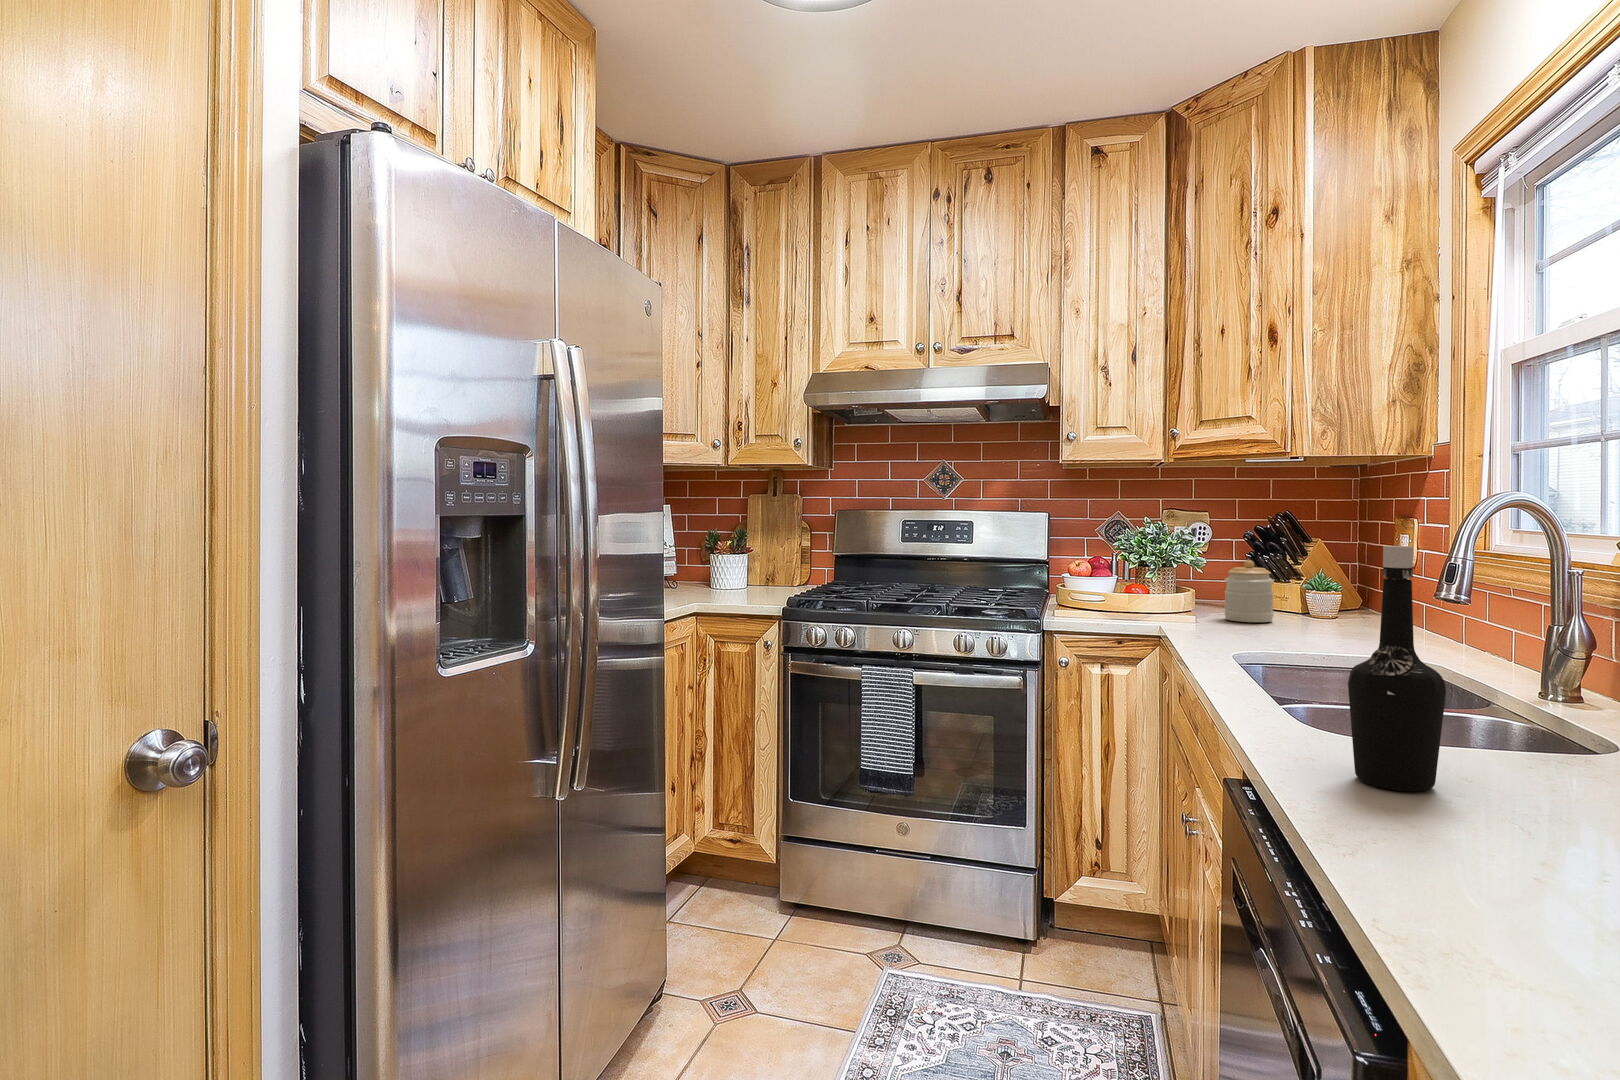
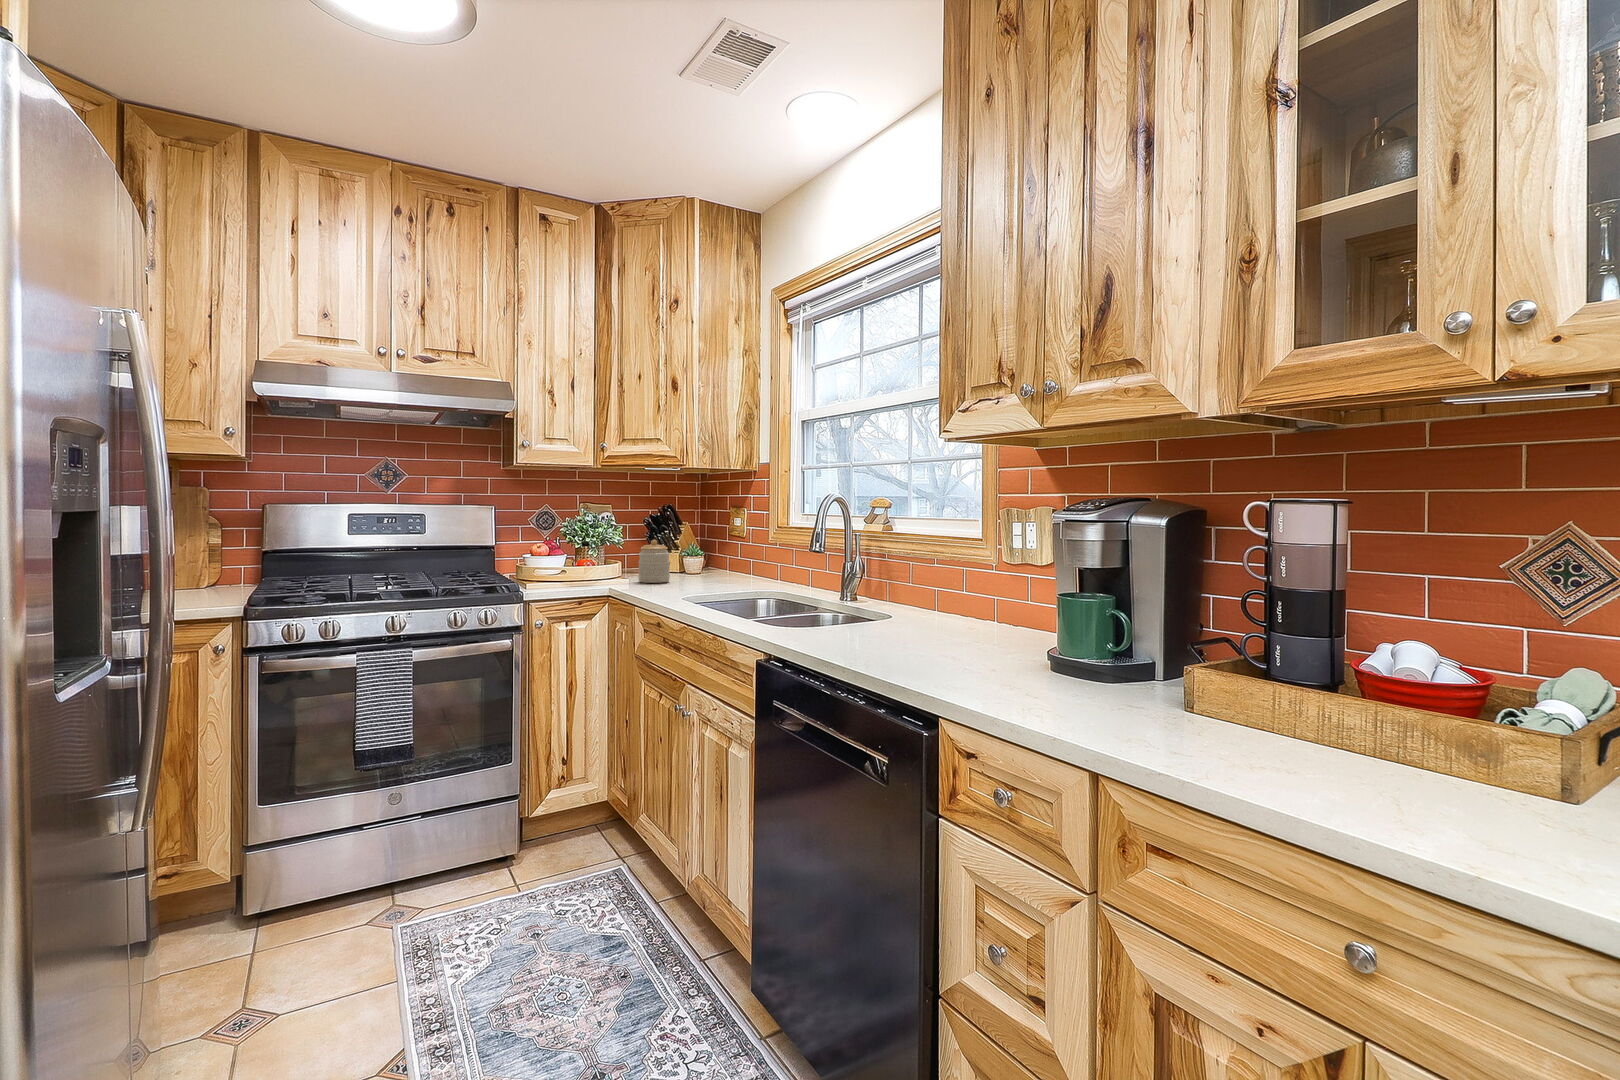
bottle: present [1348,546,1446,791] -> none [828,516,873,648]

